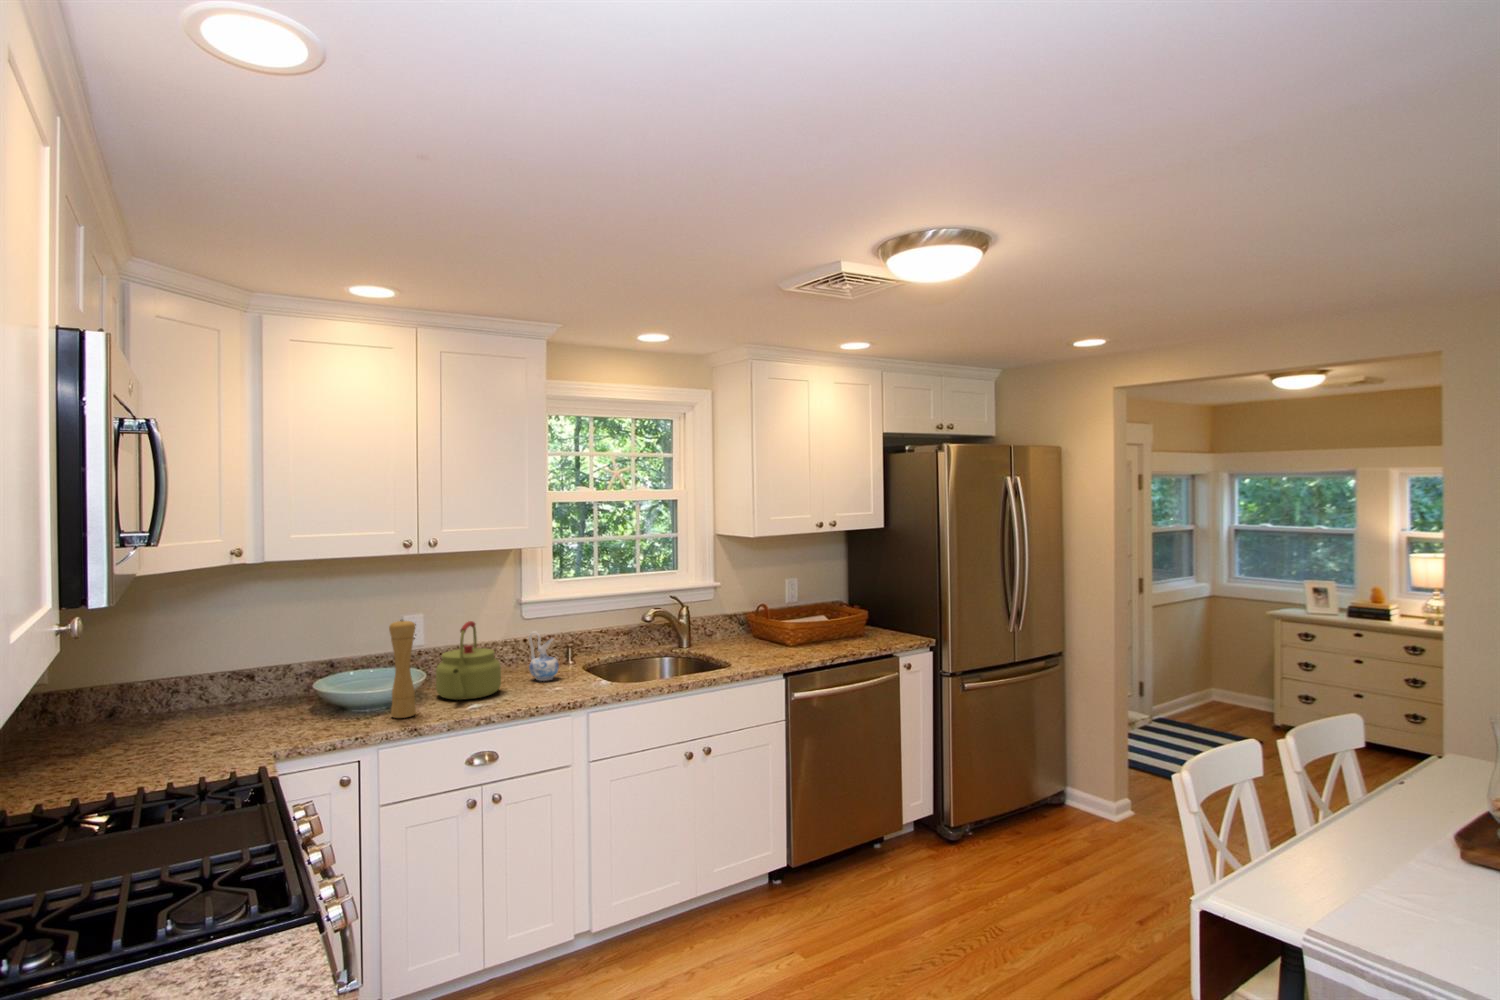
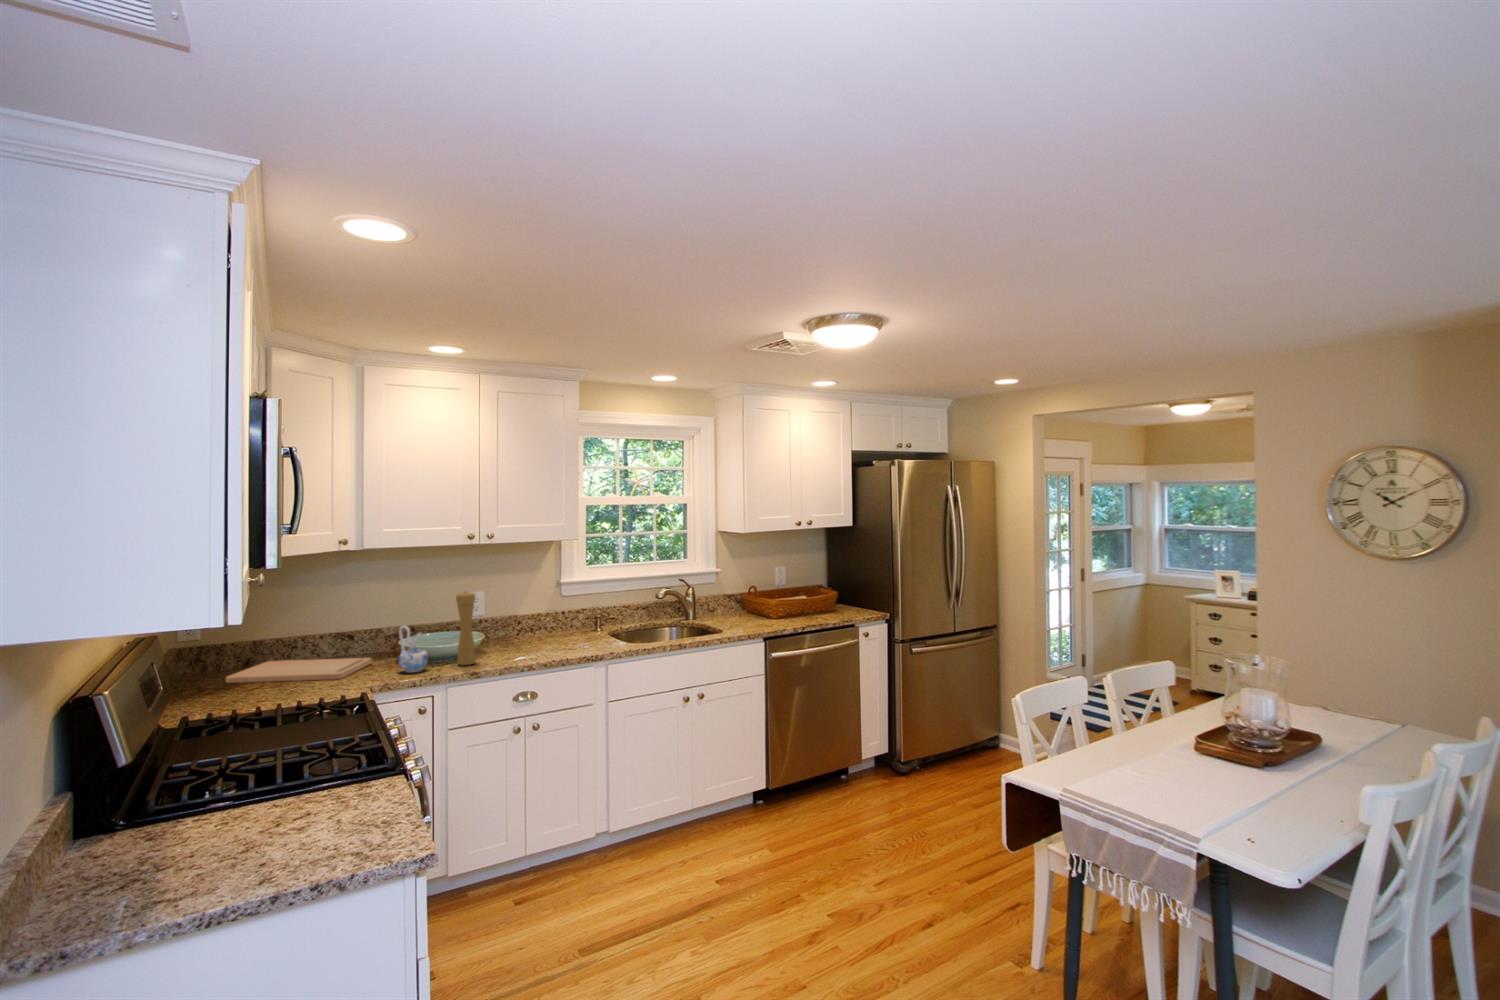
kettle: present [436,621,501,700] -> none [491,595,541,654]
ceramic pitcher: present [529,631,559,681] -> present [398,626,428,672]
cutting board: none [70,708,275,749] -> present [226,658,372,683]

